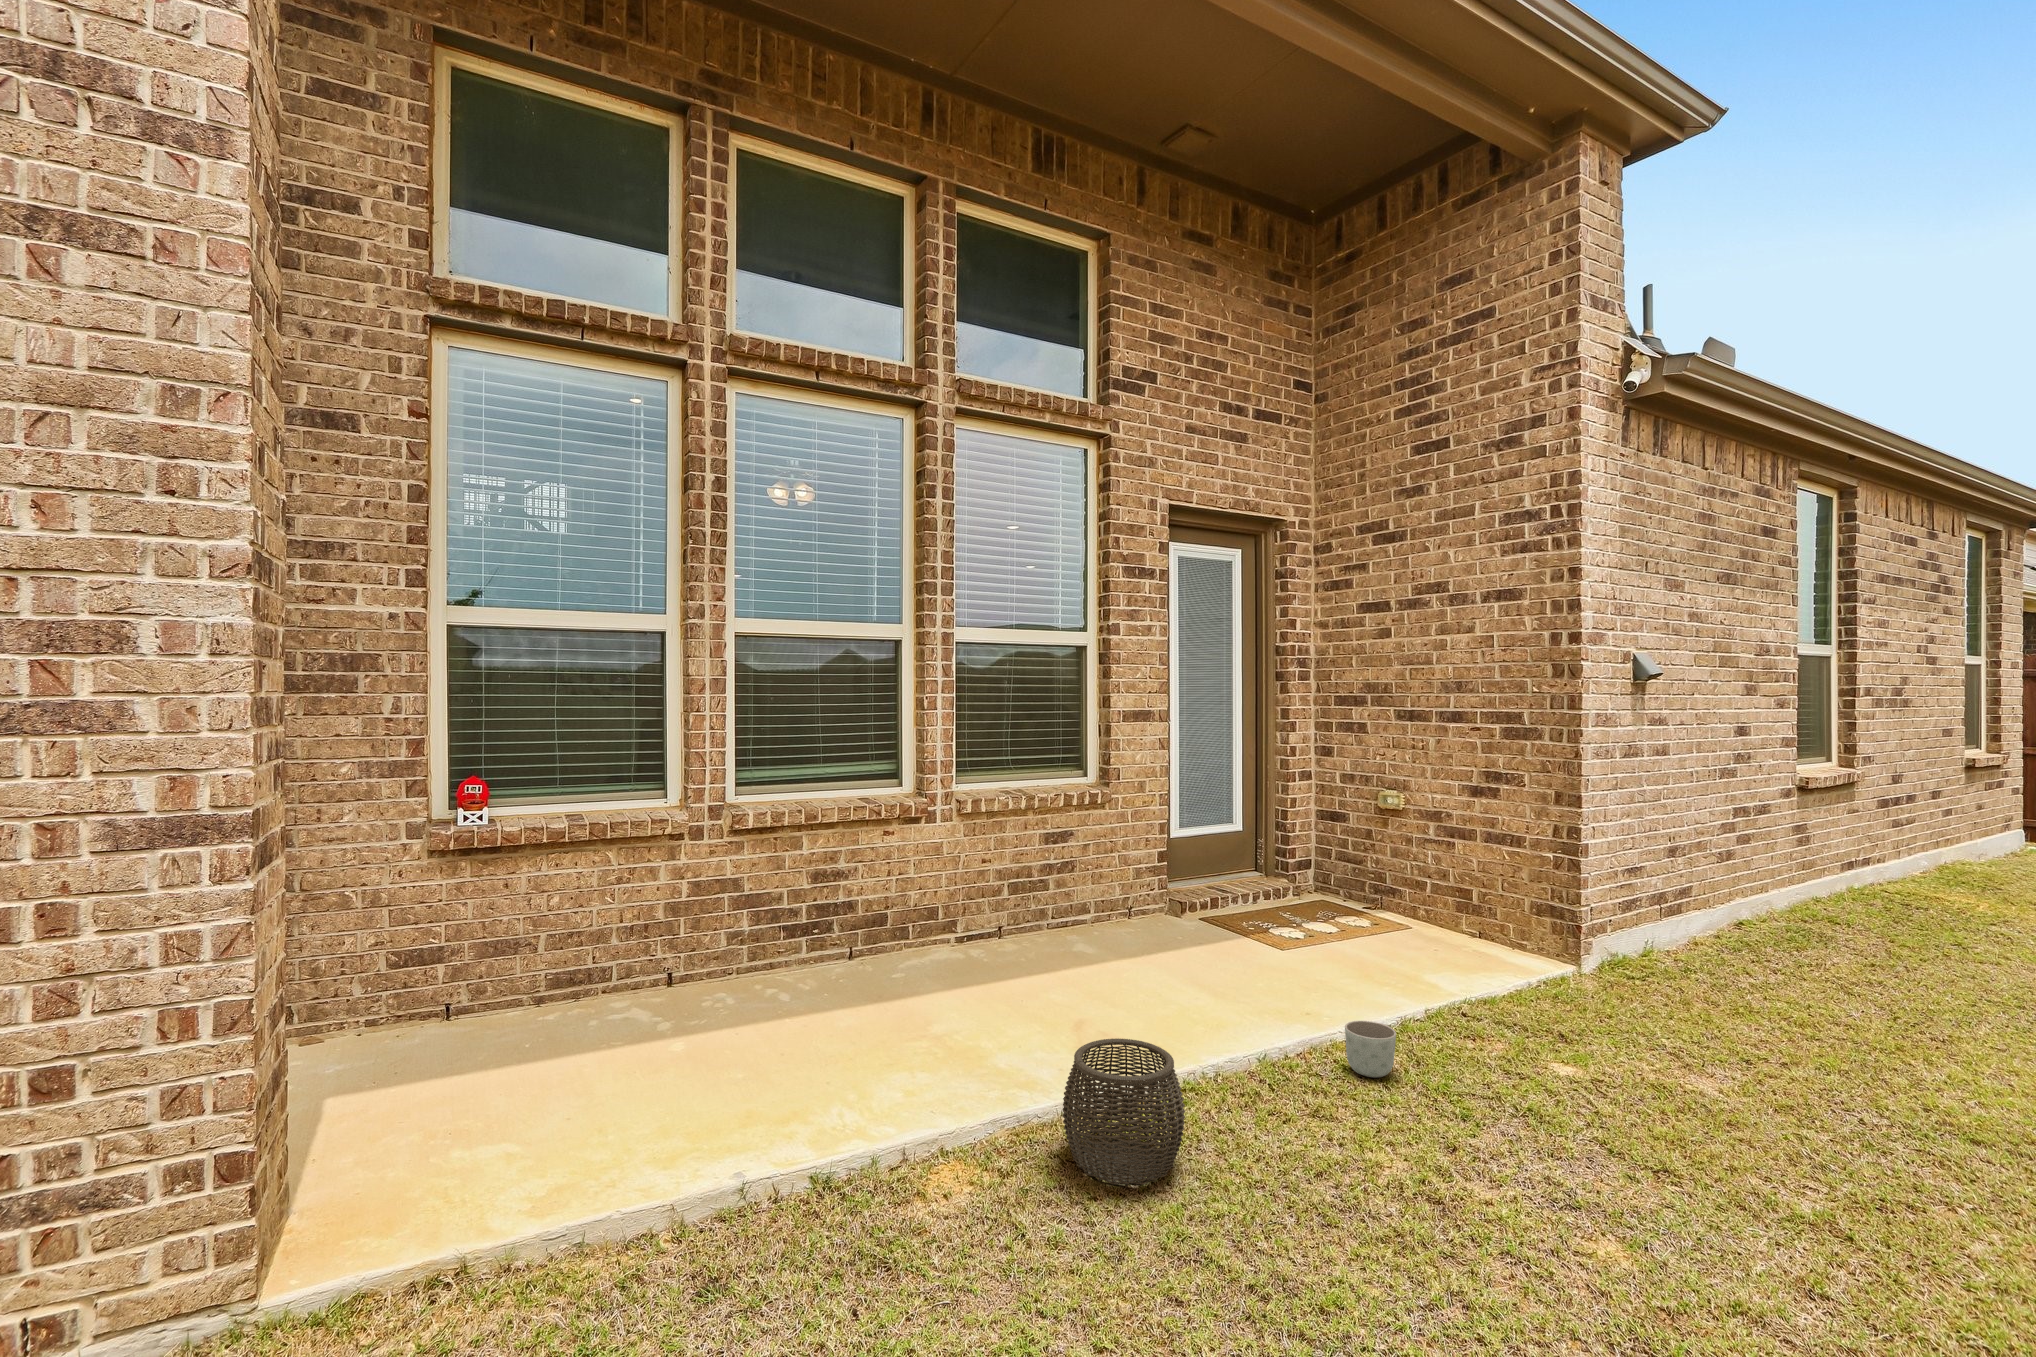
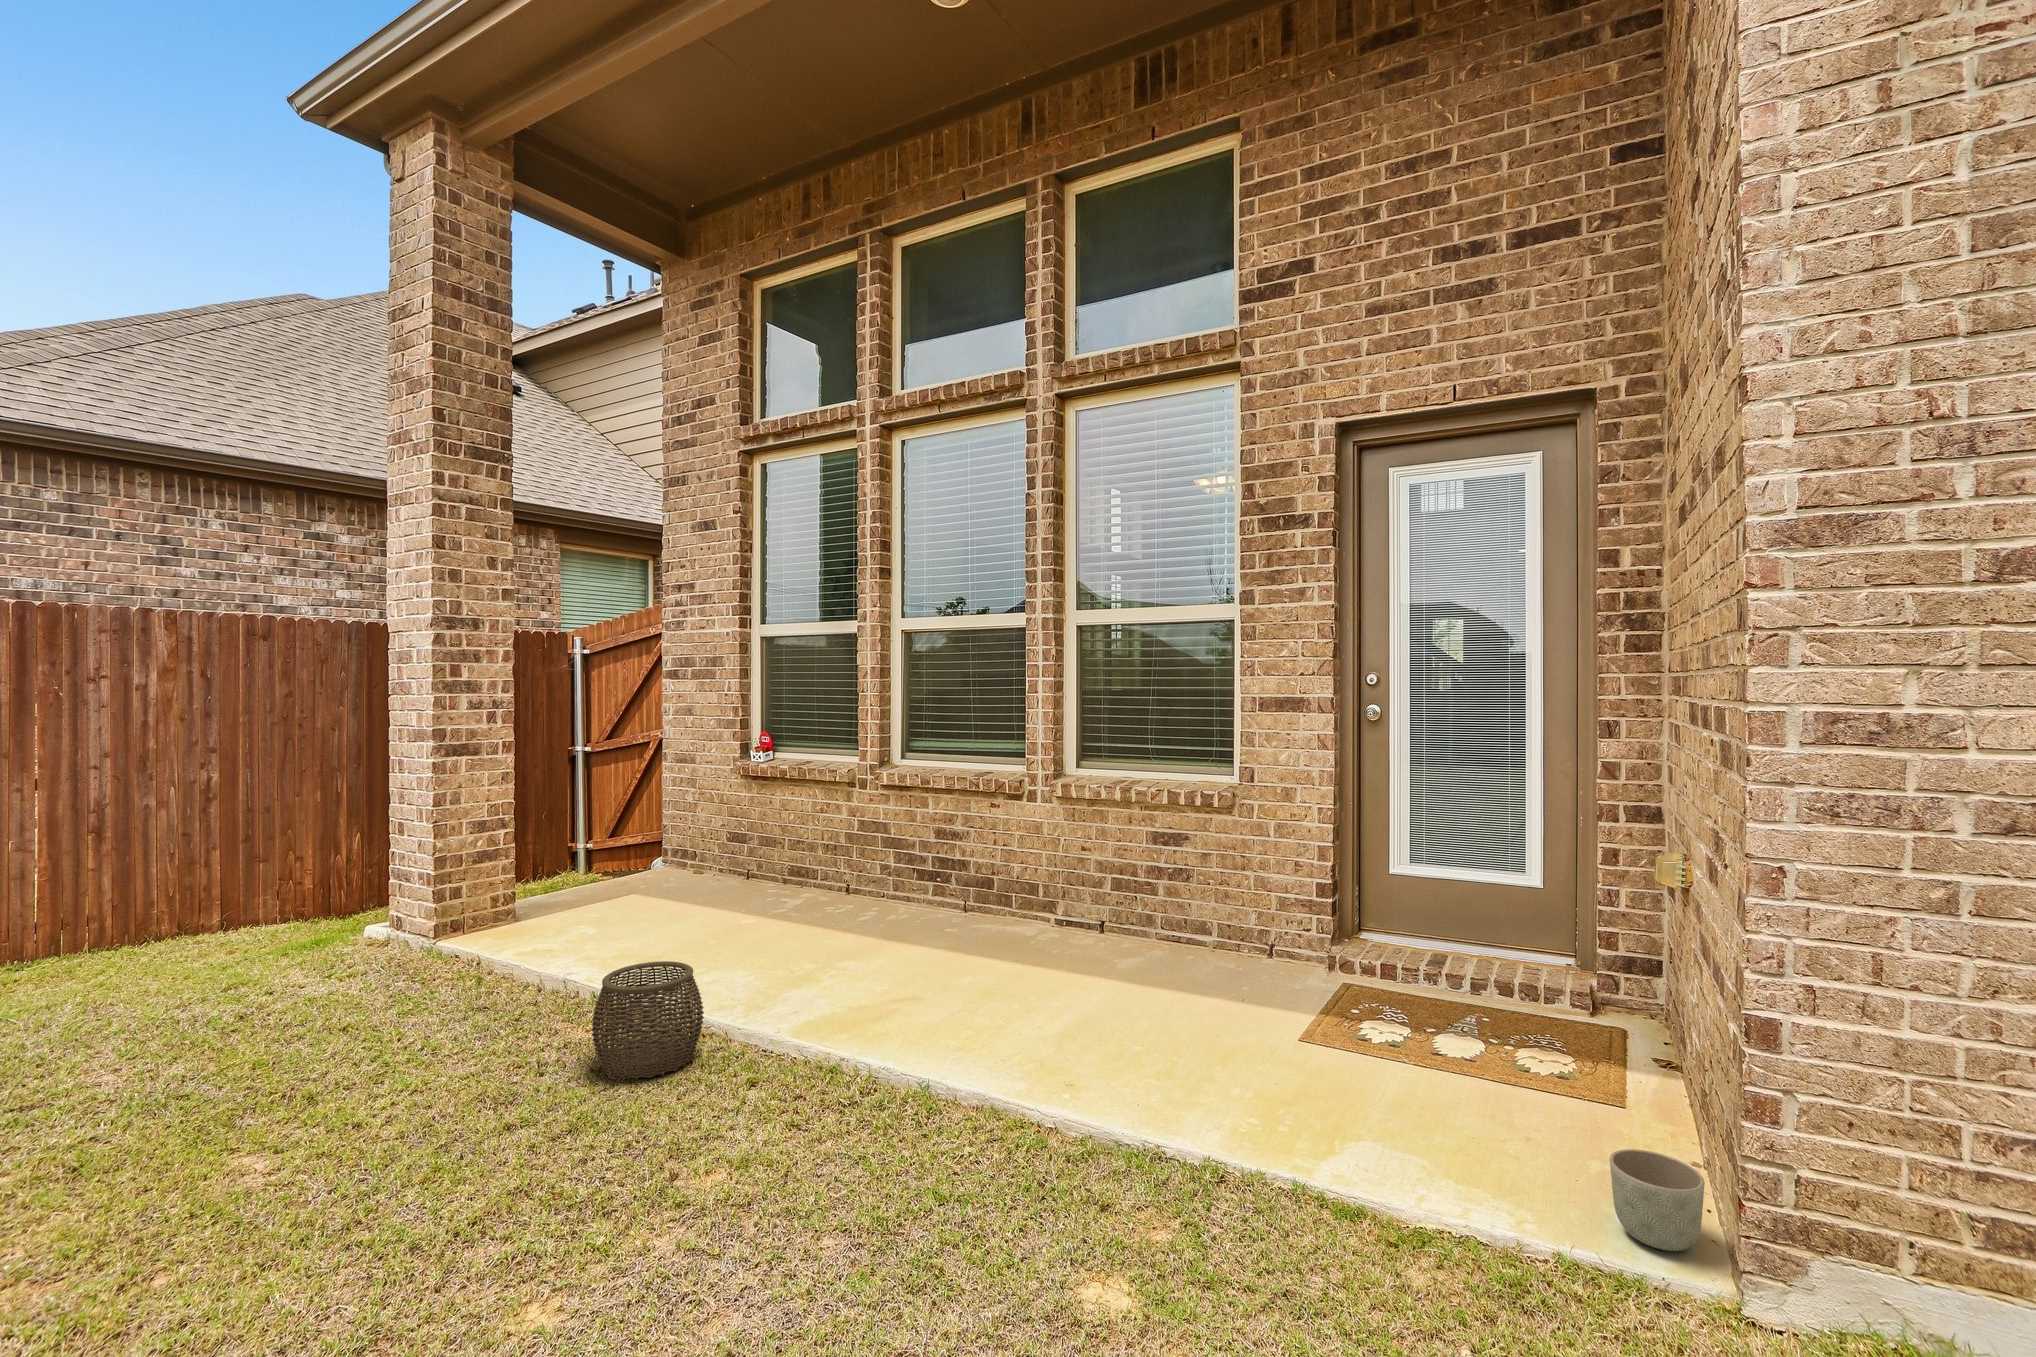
planter: present [1345,1021,1396,1078] -> present [1610,1149,1705,1251]

